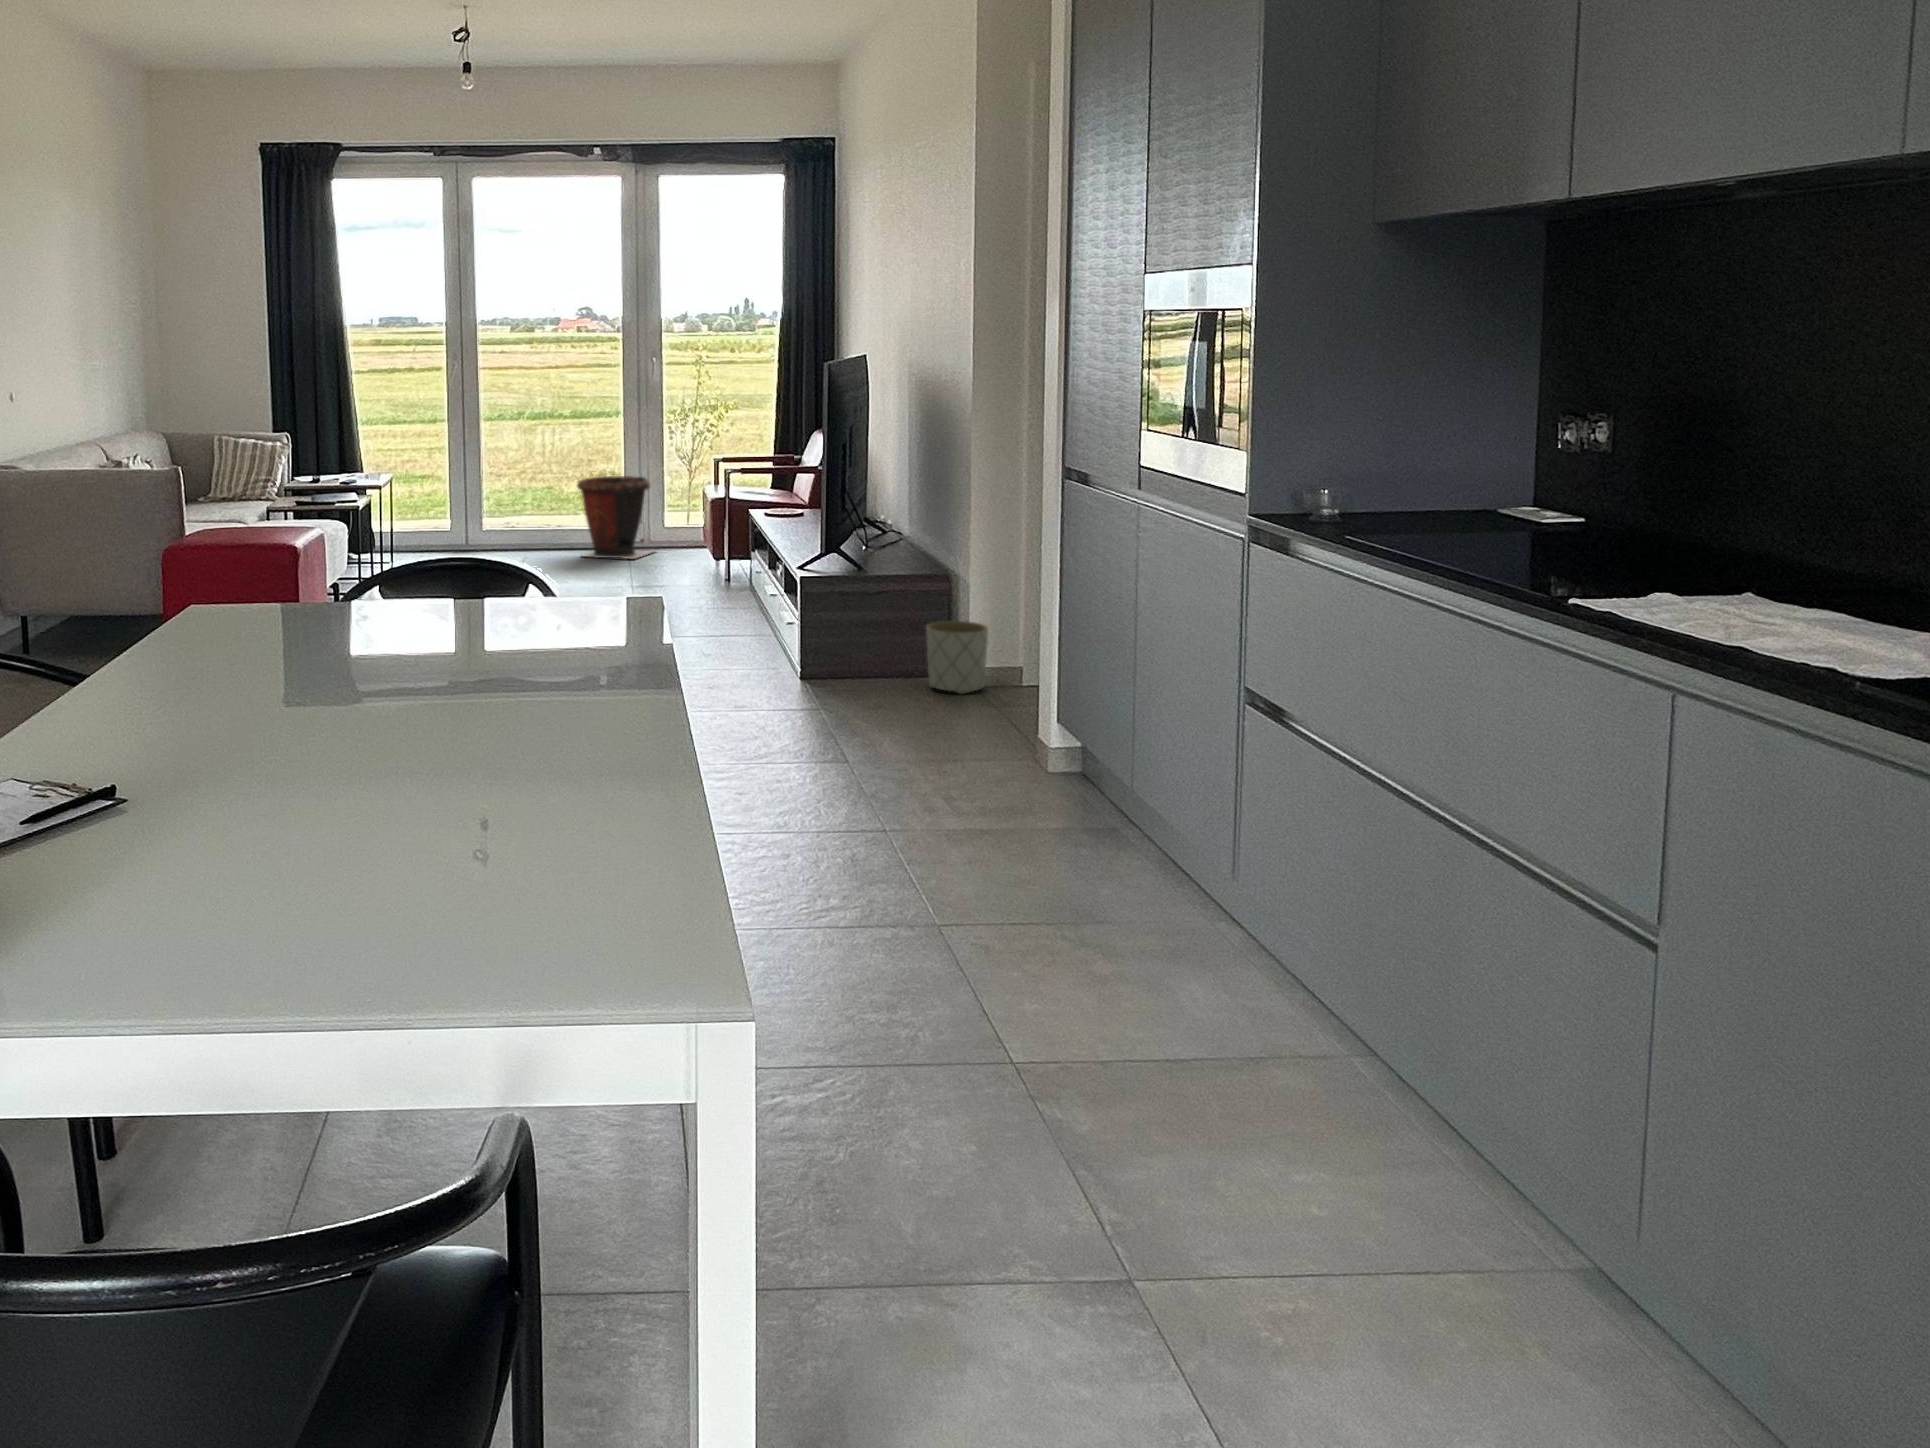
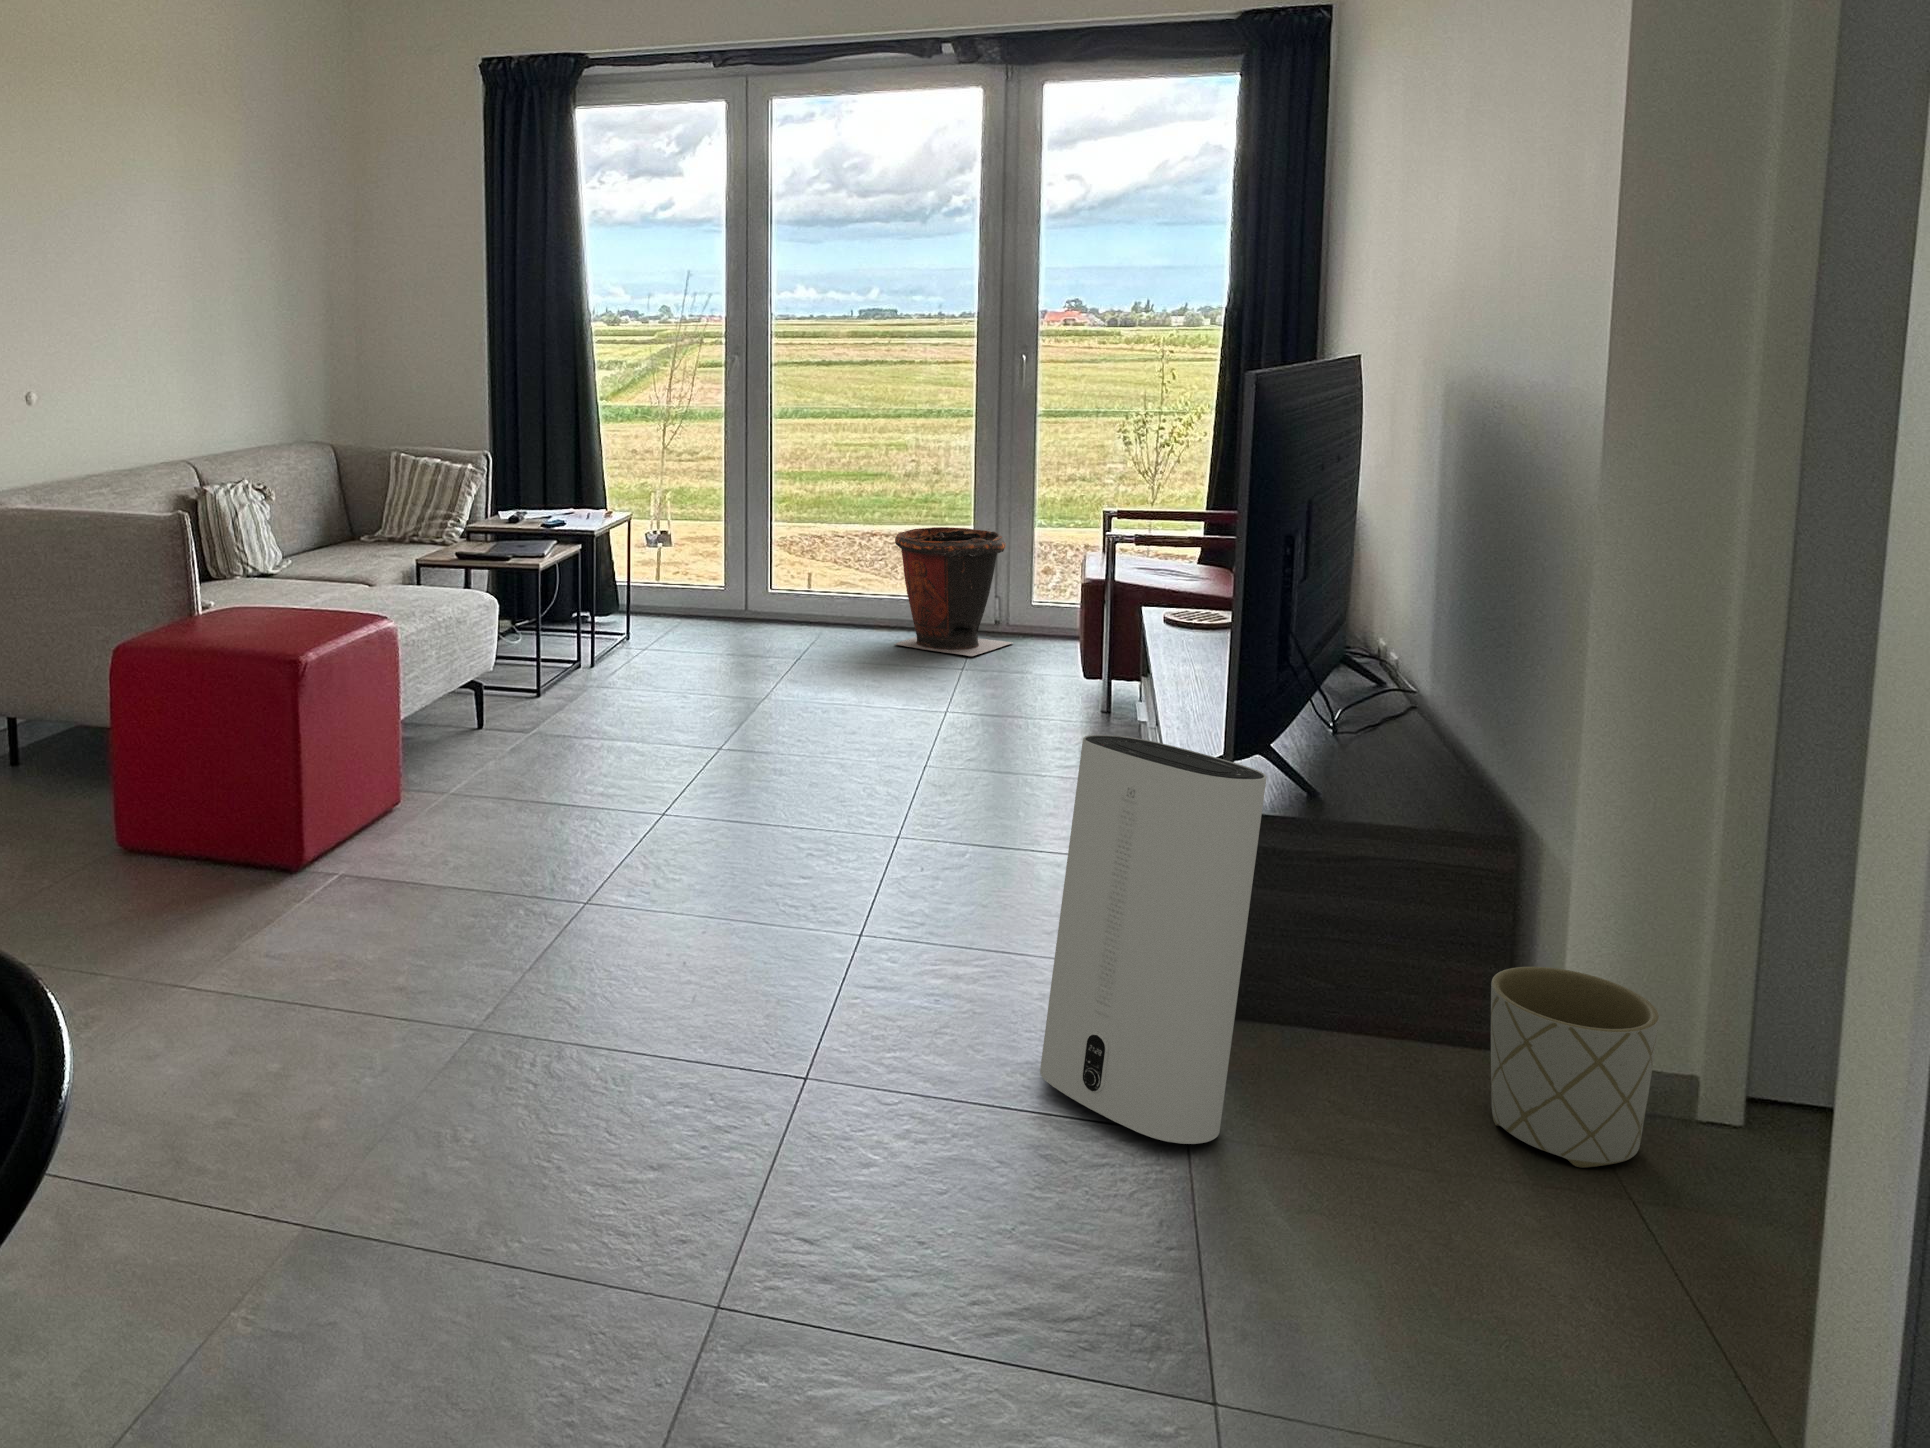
air purifier: none [740,533,833,703] -> present [1040,735,1267,1144]

